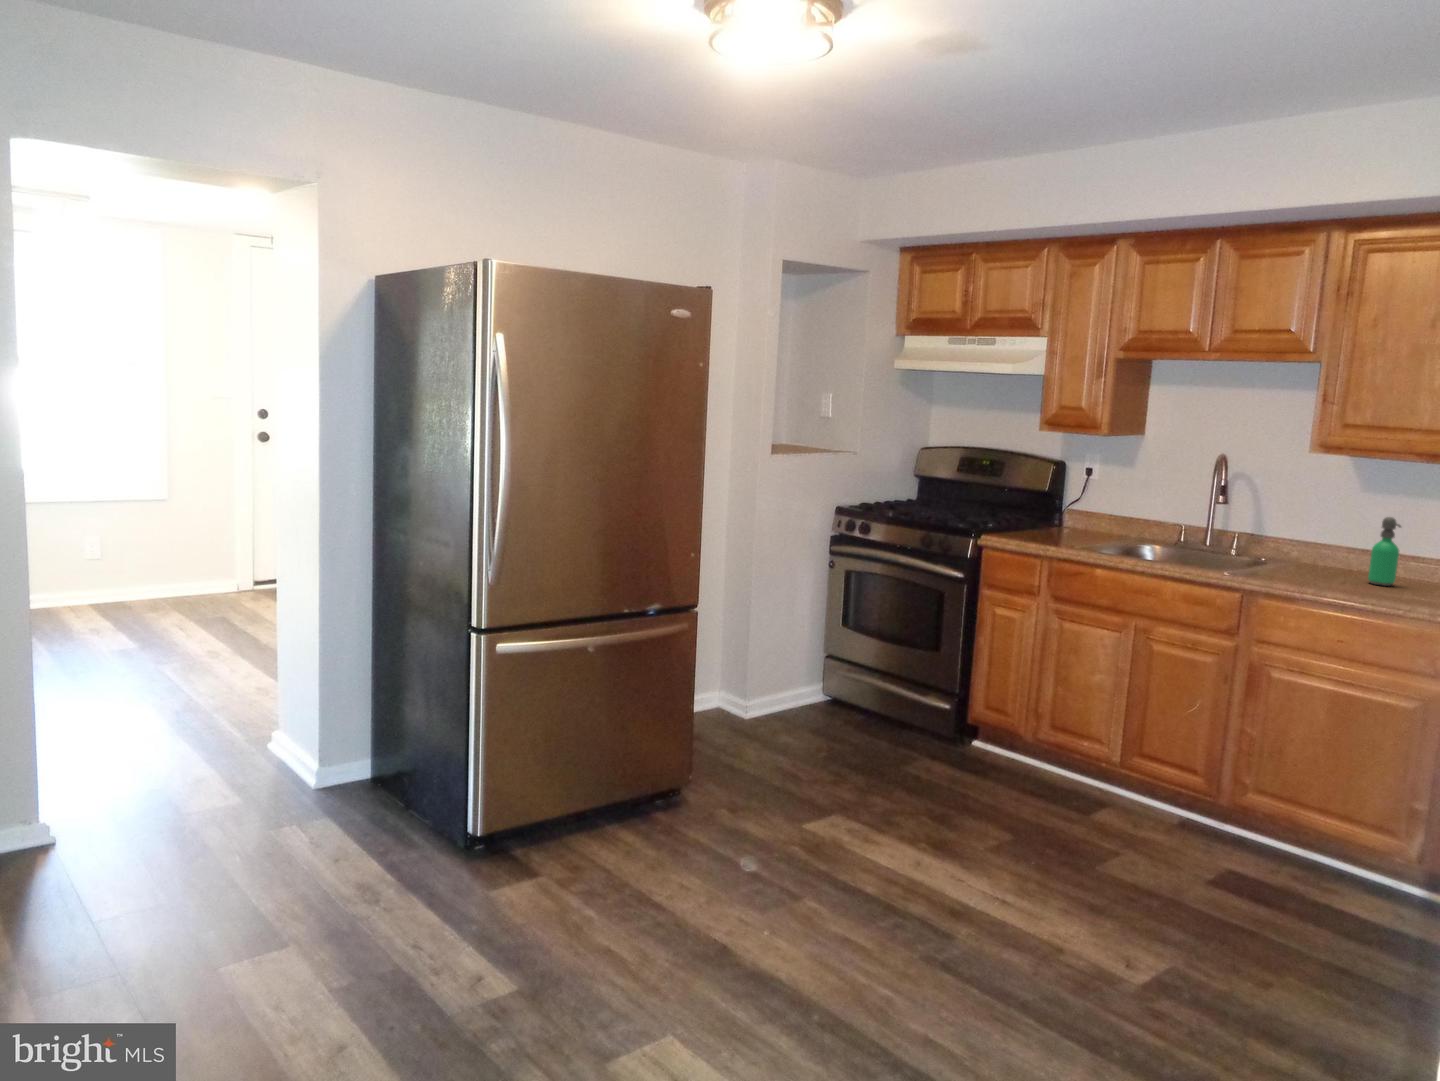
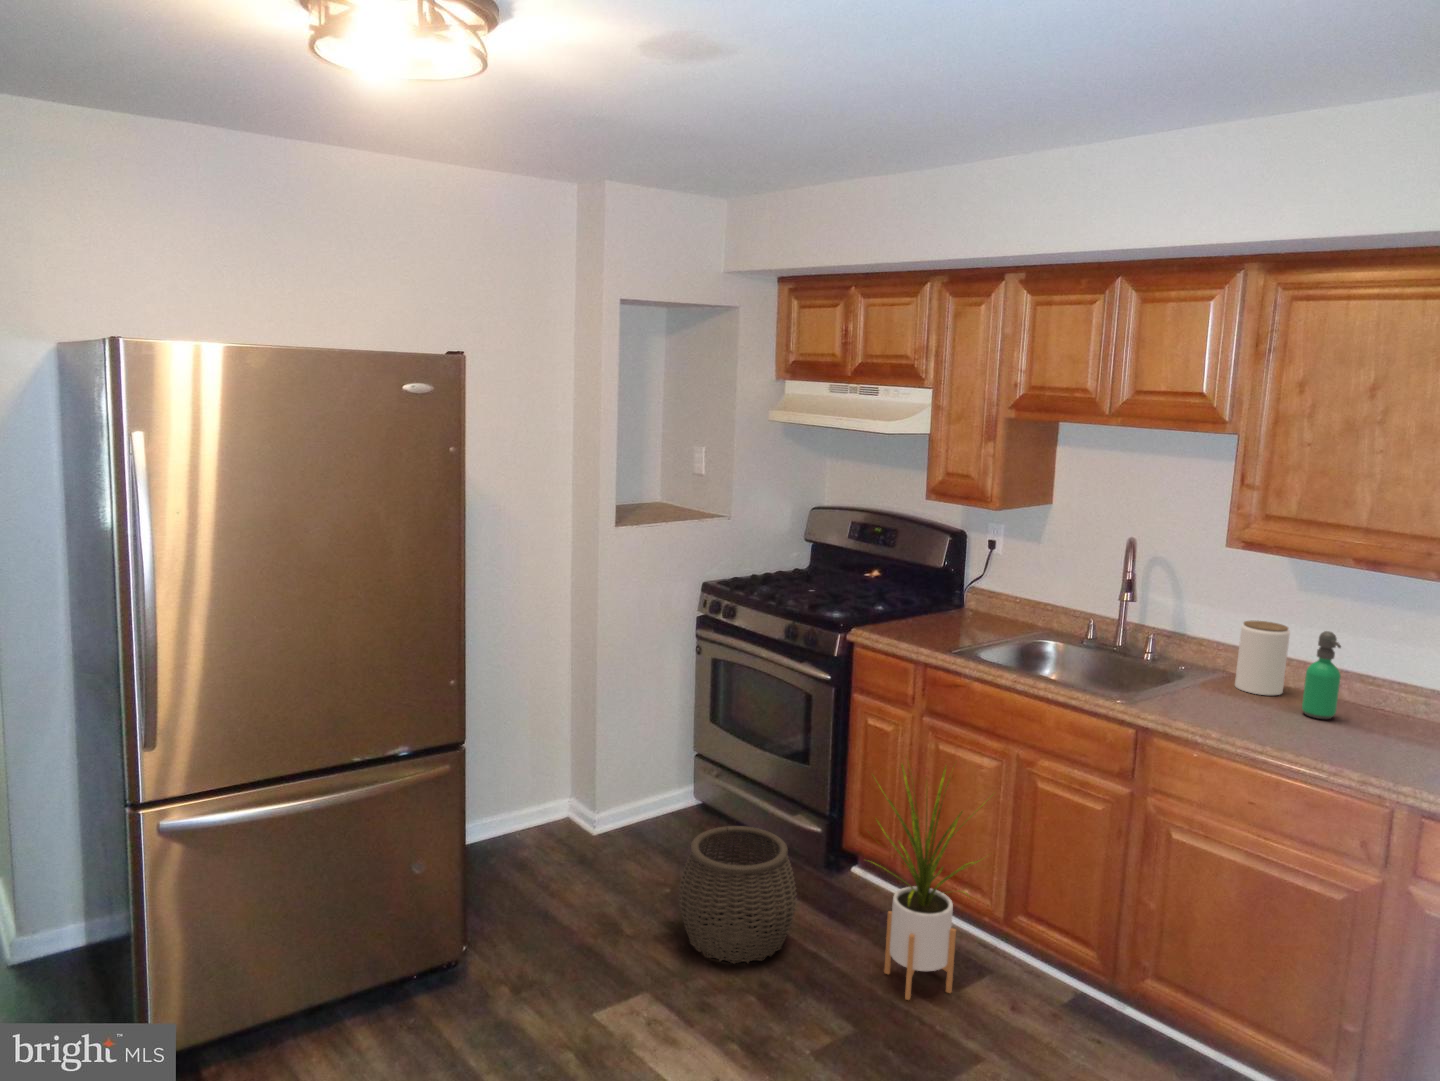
jar: none [1309,517,1354,574] -> present [1235,621,1290,695]
house plant: none [1014,622,1124,819] -> present [875,765,993,1000]
woven basket: none [852,693,950,797] -> present [679,826,797,963]

